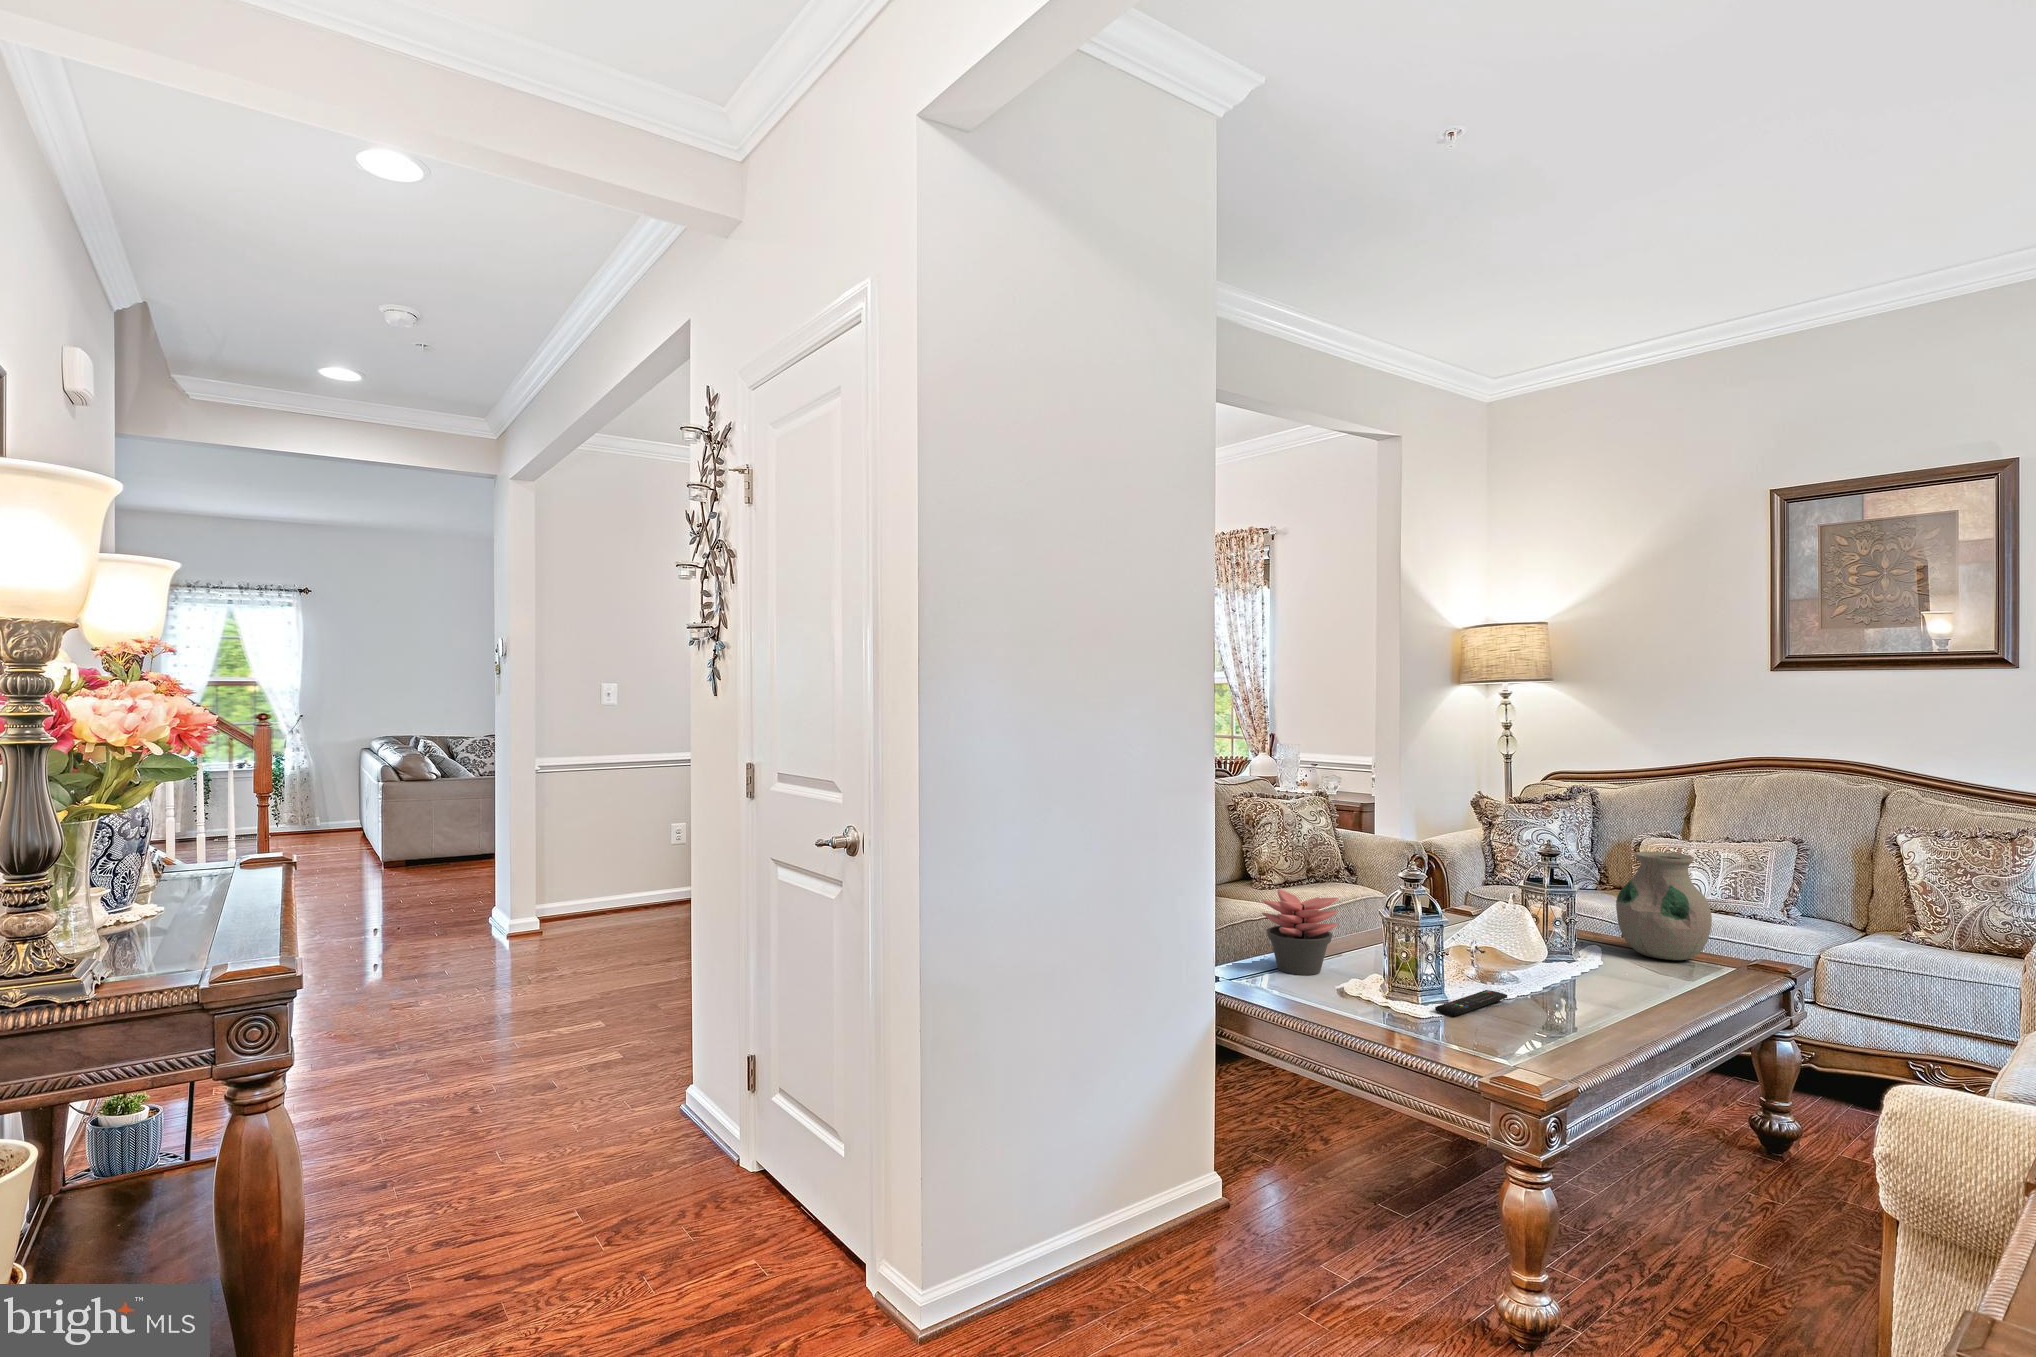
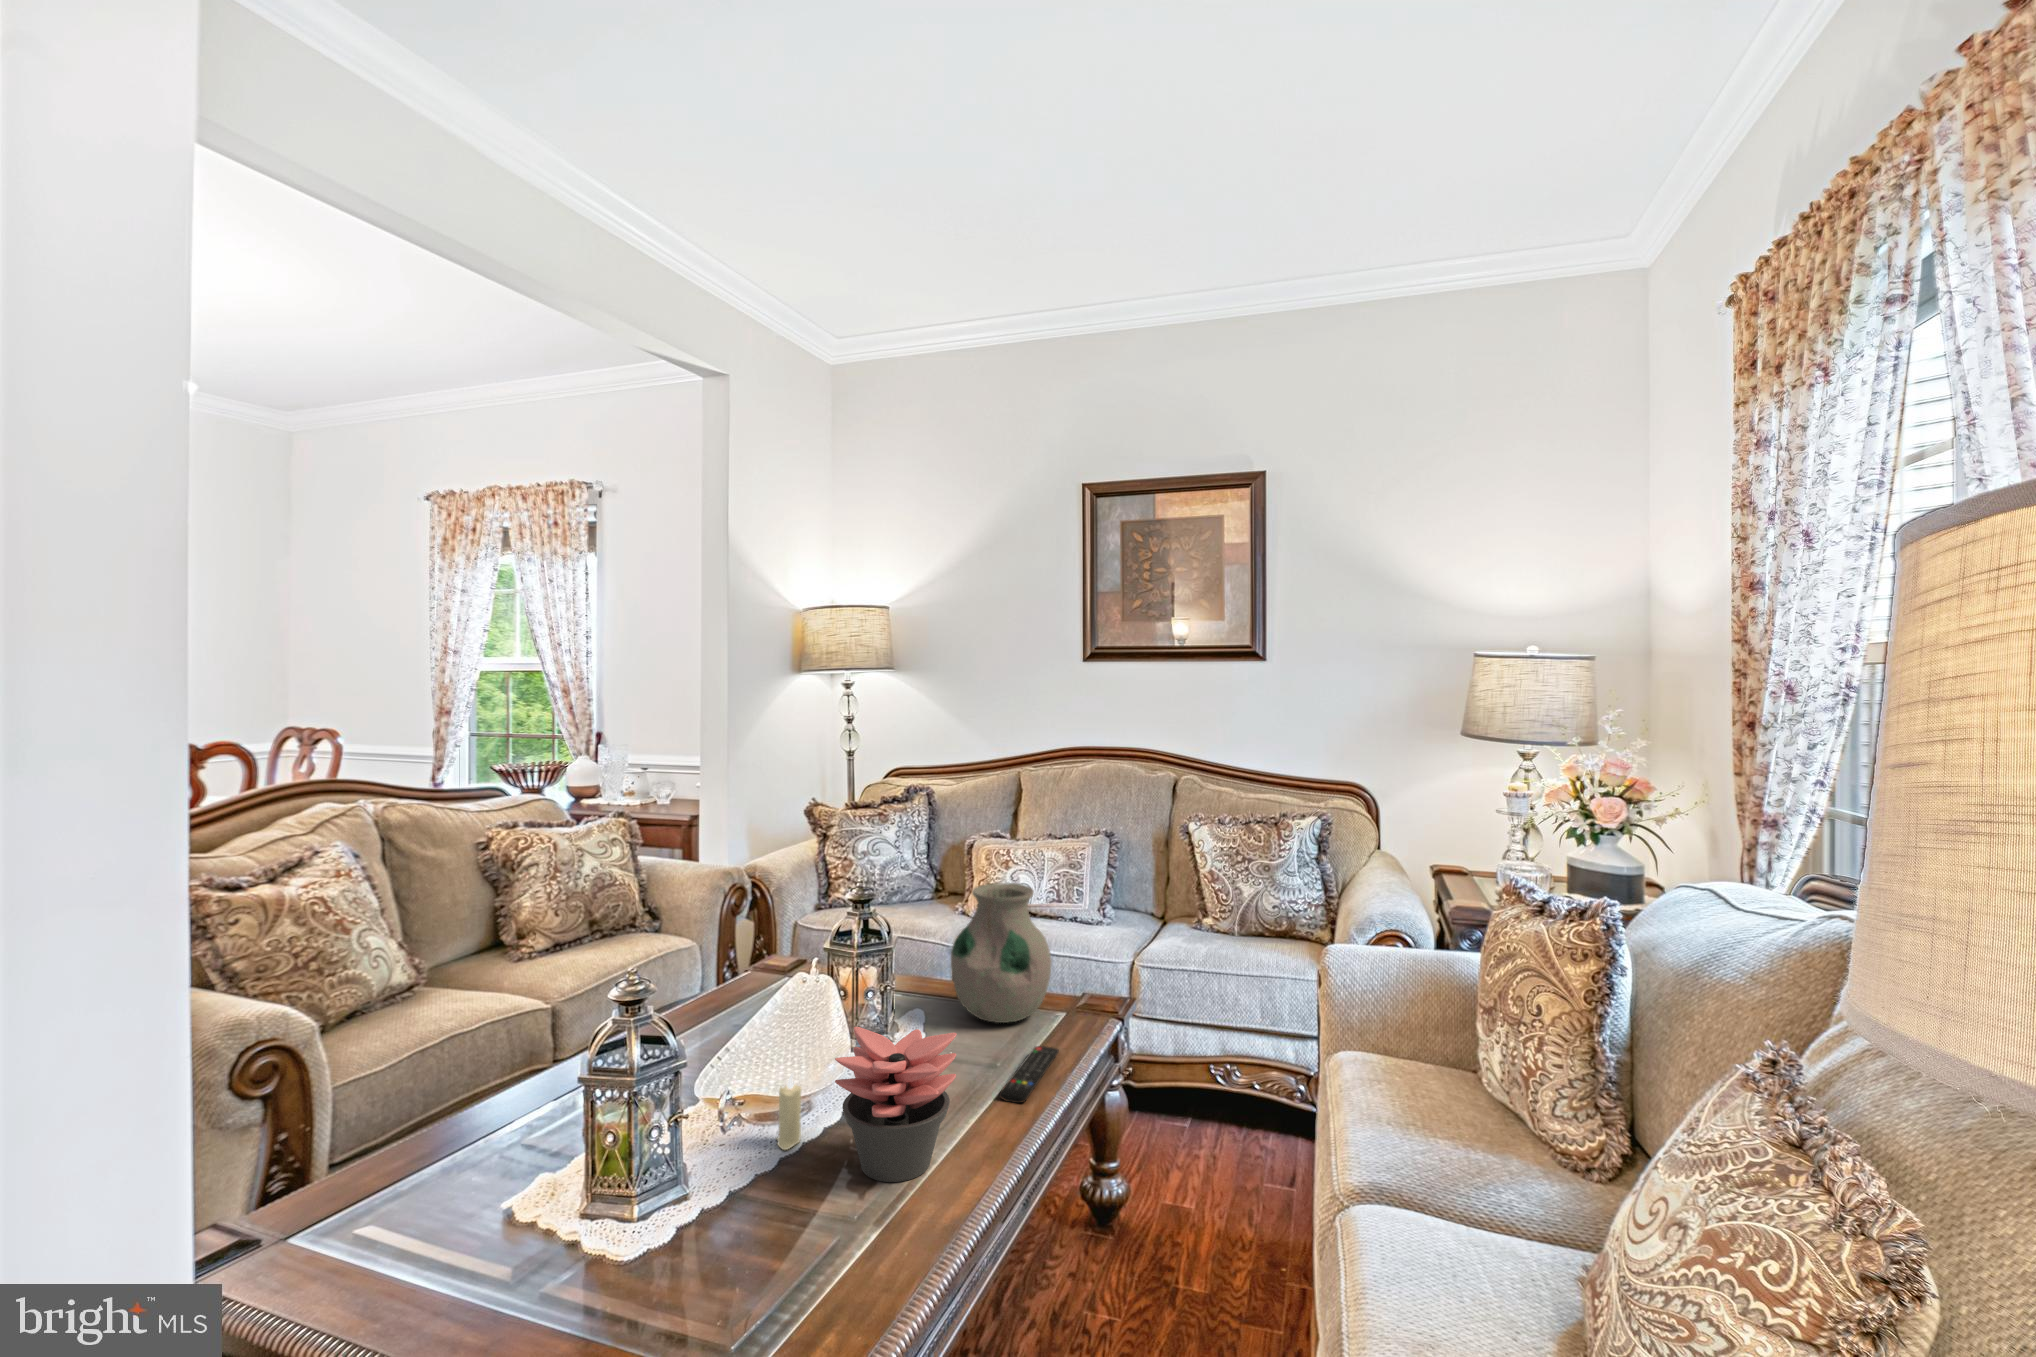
succulent plant: present [1262,889,1338,975] -> present [835,1027,957,1182]
candle: none [1488,935,1505,982] -> present [777,1075,801,1150]
remote control: present [1435,990,1507,1016] -> present [999,1046,1059,1103]

